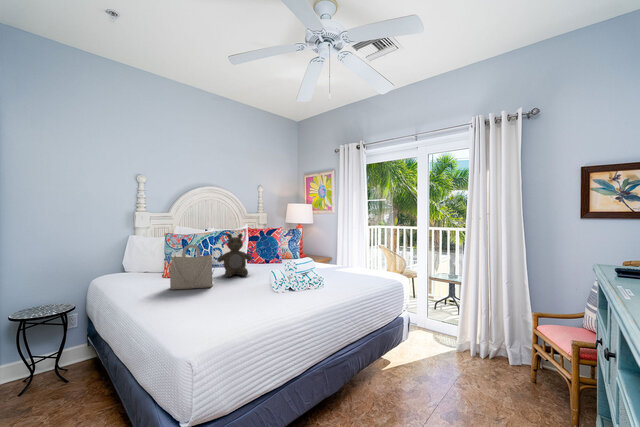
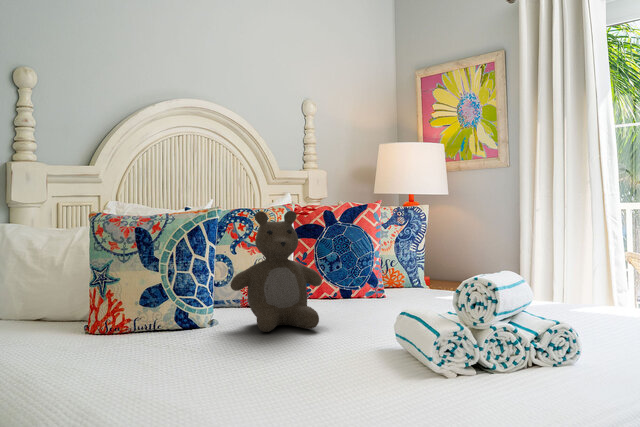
handbag: present [169,245,215,290] -> none [116,234,241,364]

